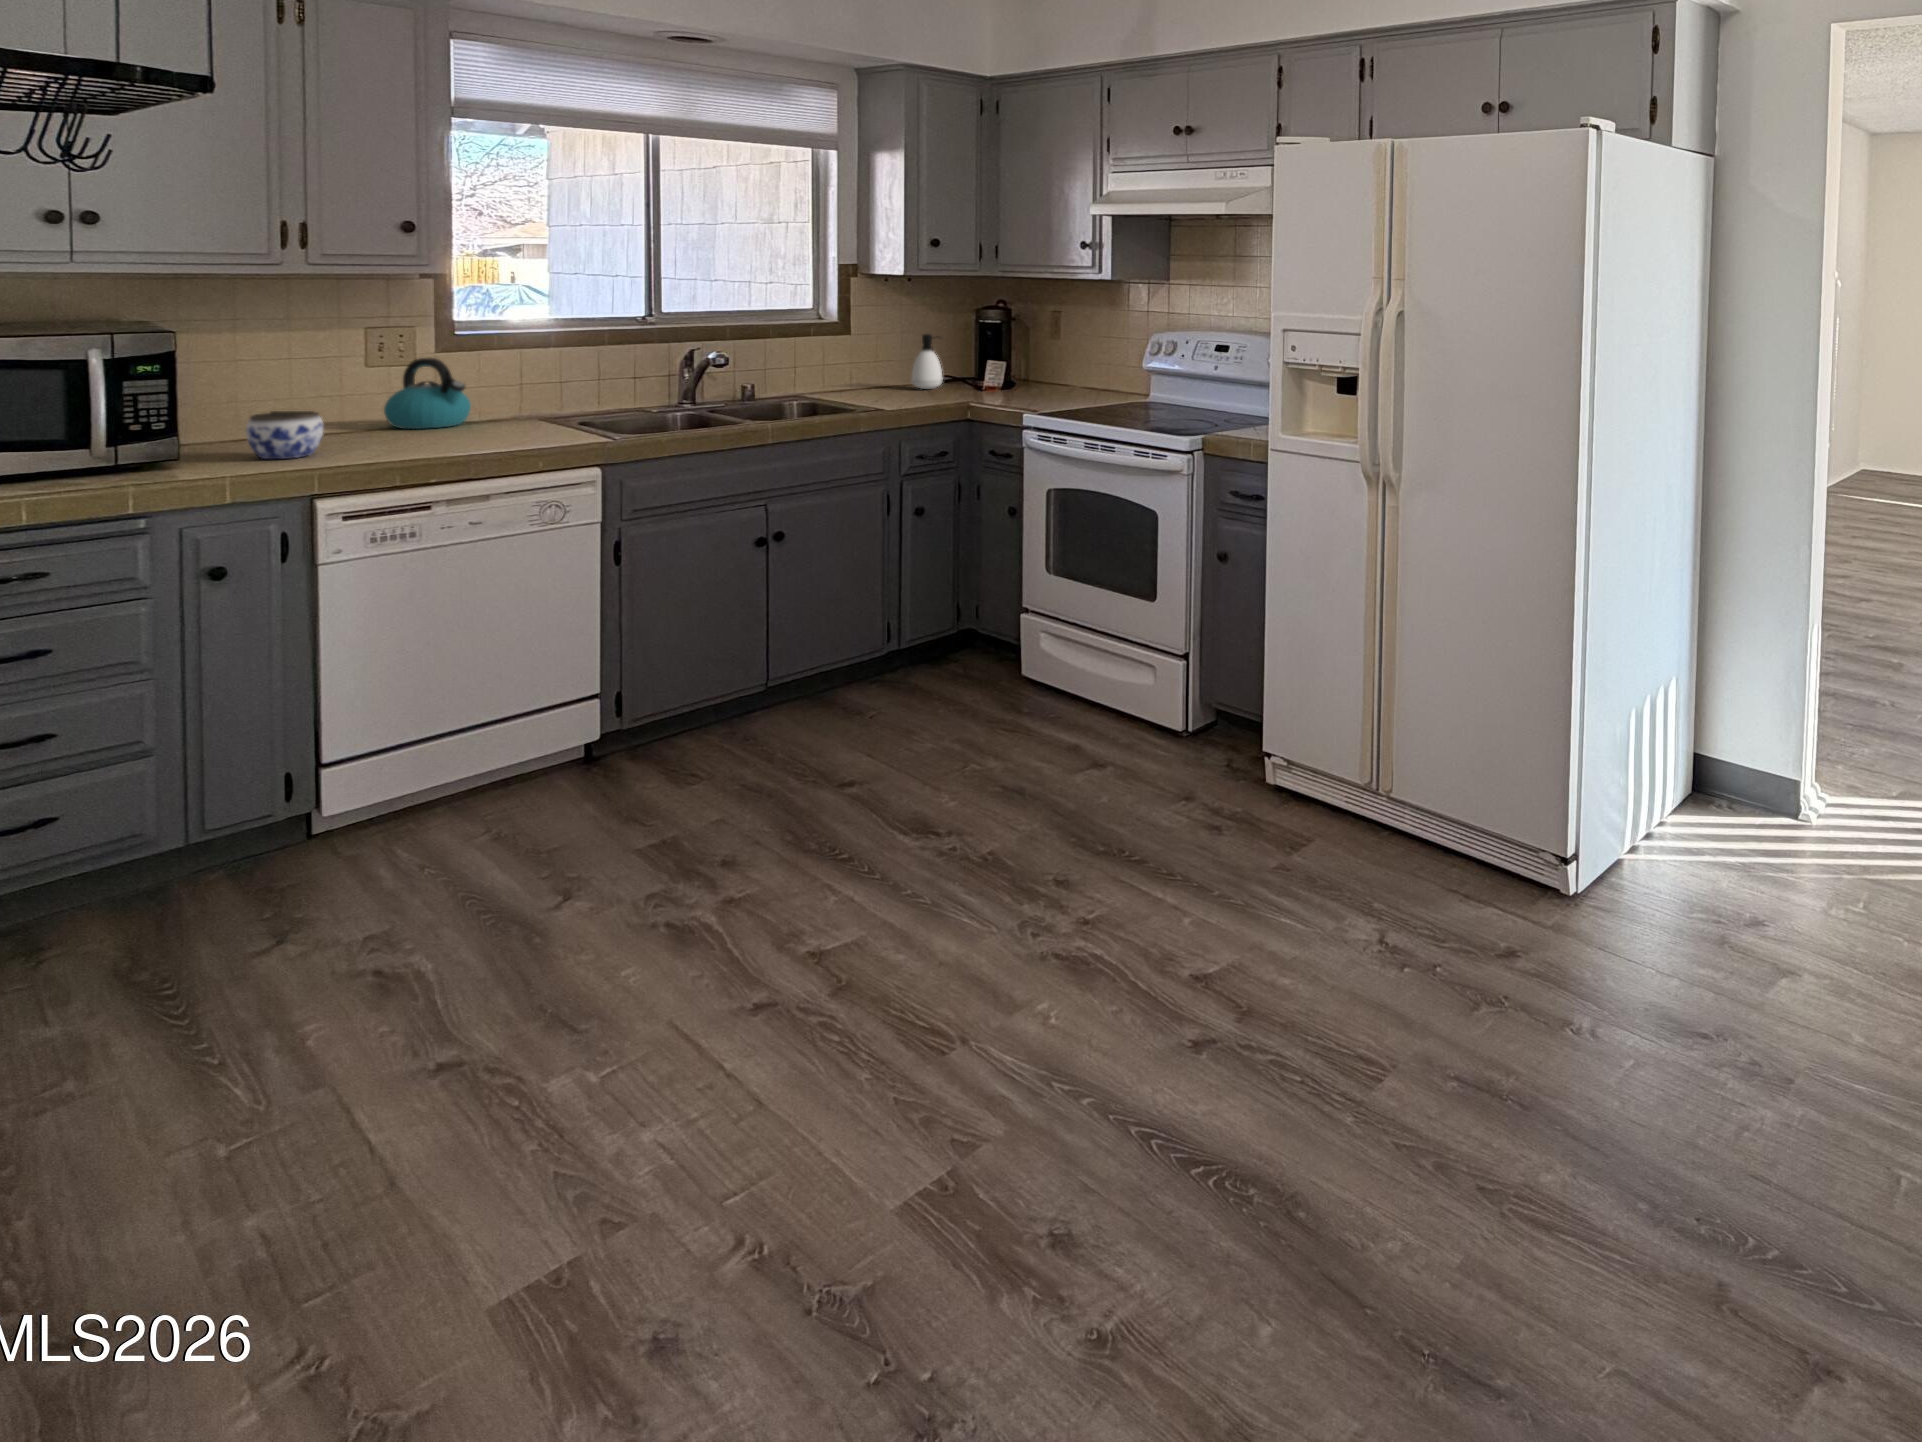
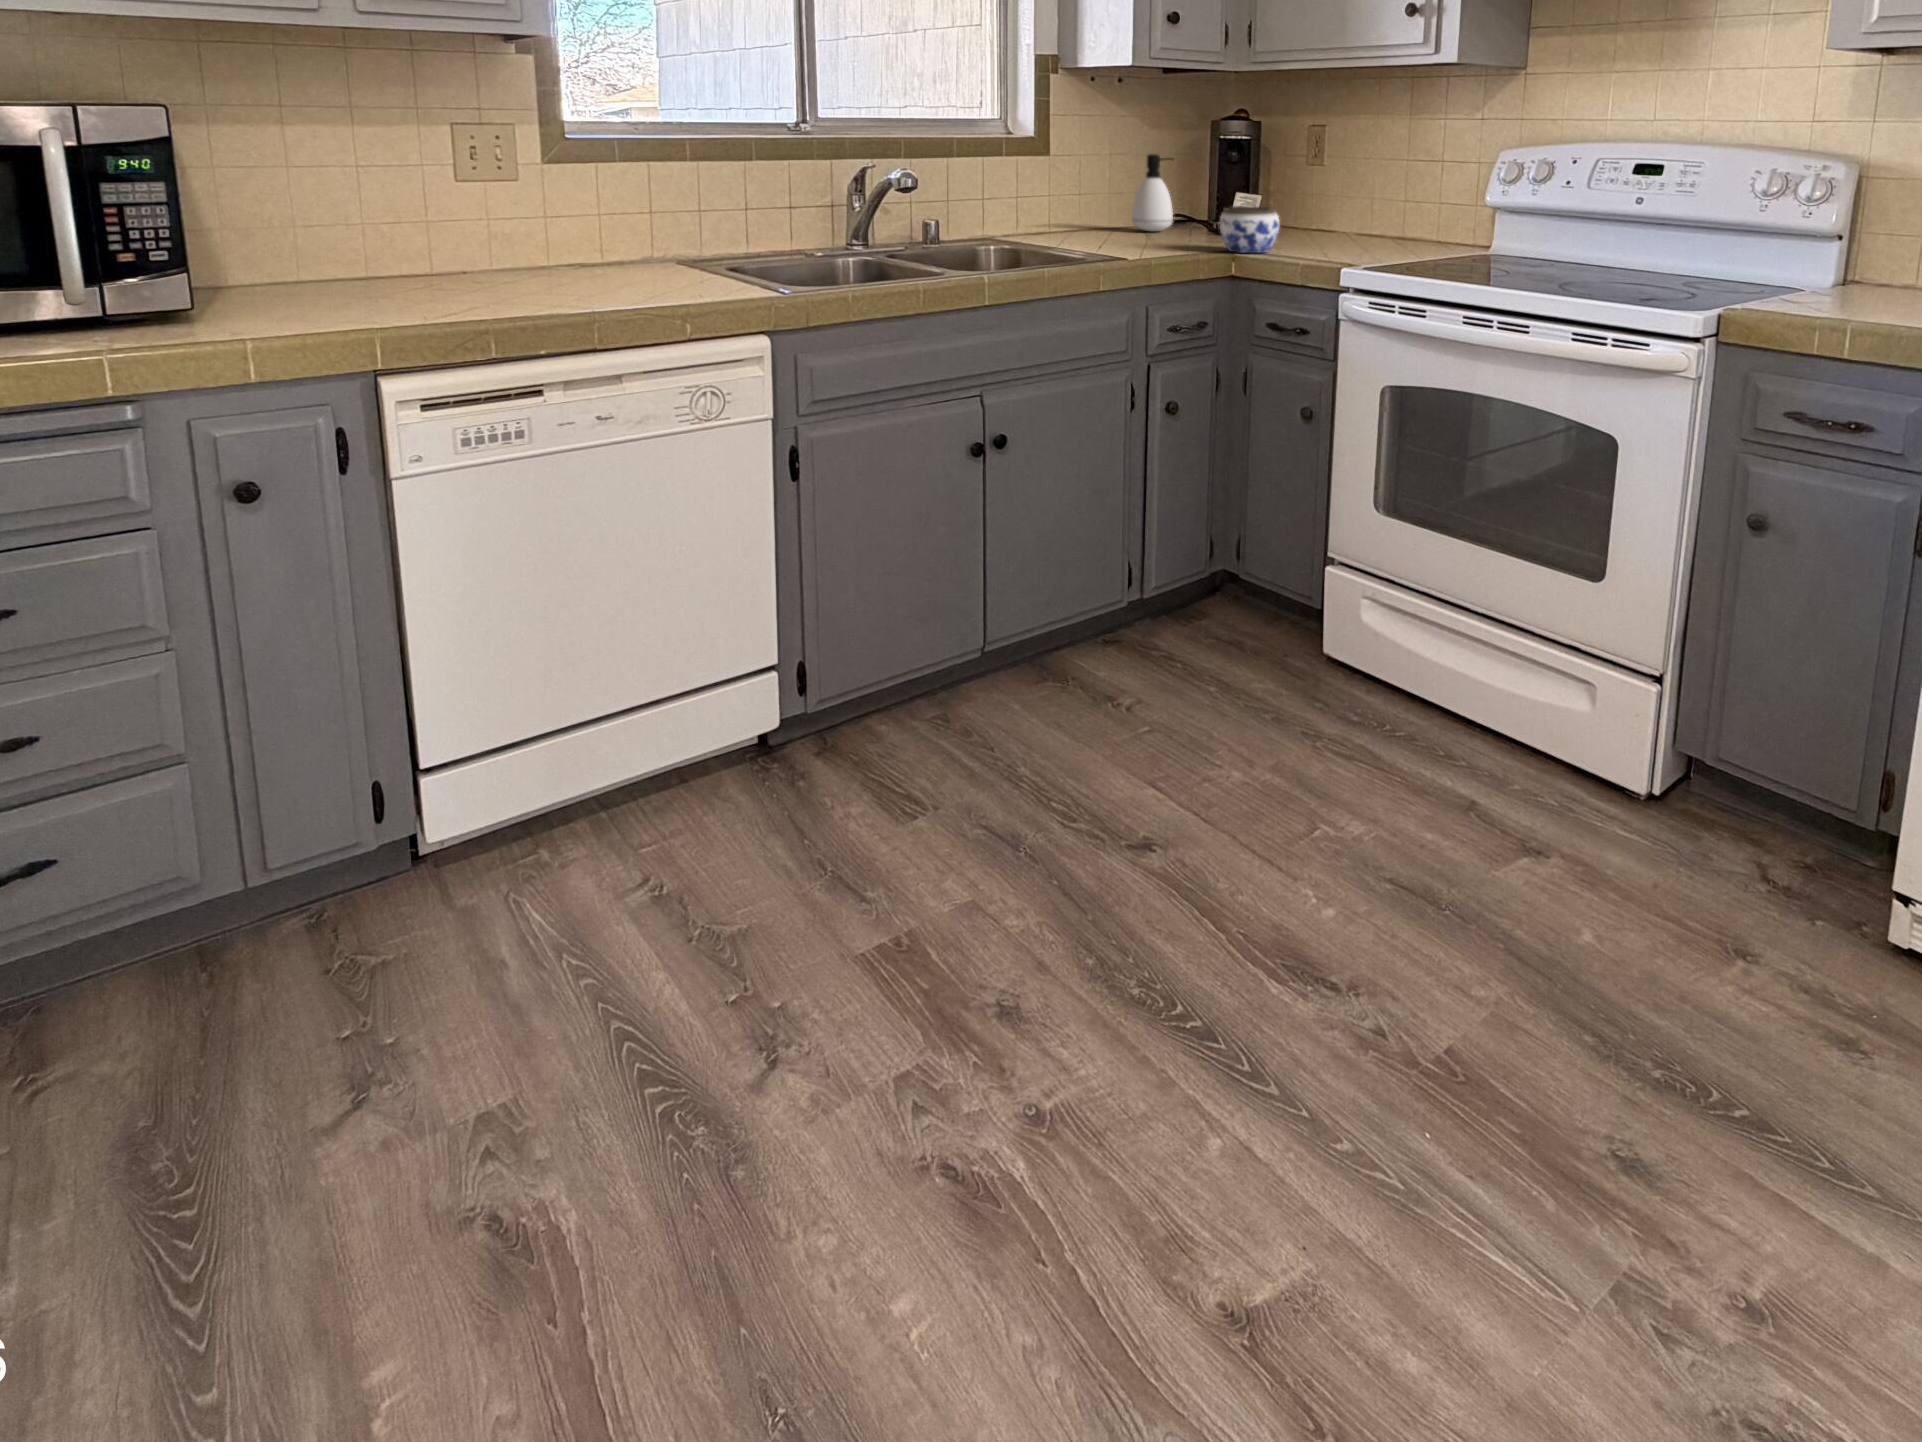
kettle: present [384,358,471,429] -> none [483,169,592,270]
jar: present [246,411,323,459] -> present [1220,206,1280,253]

